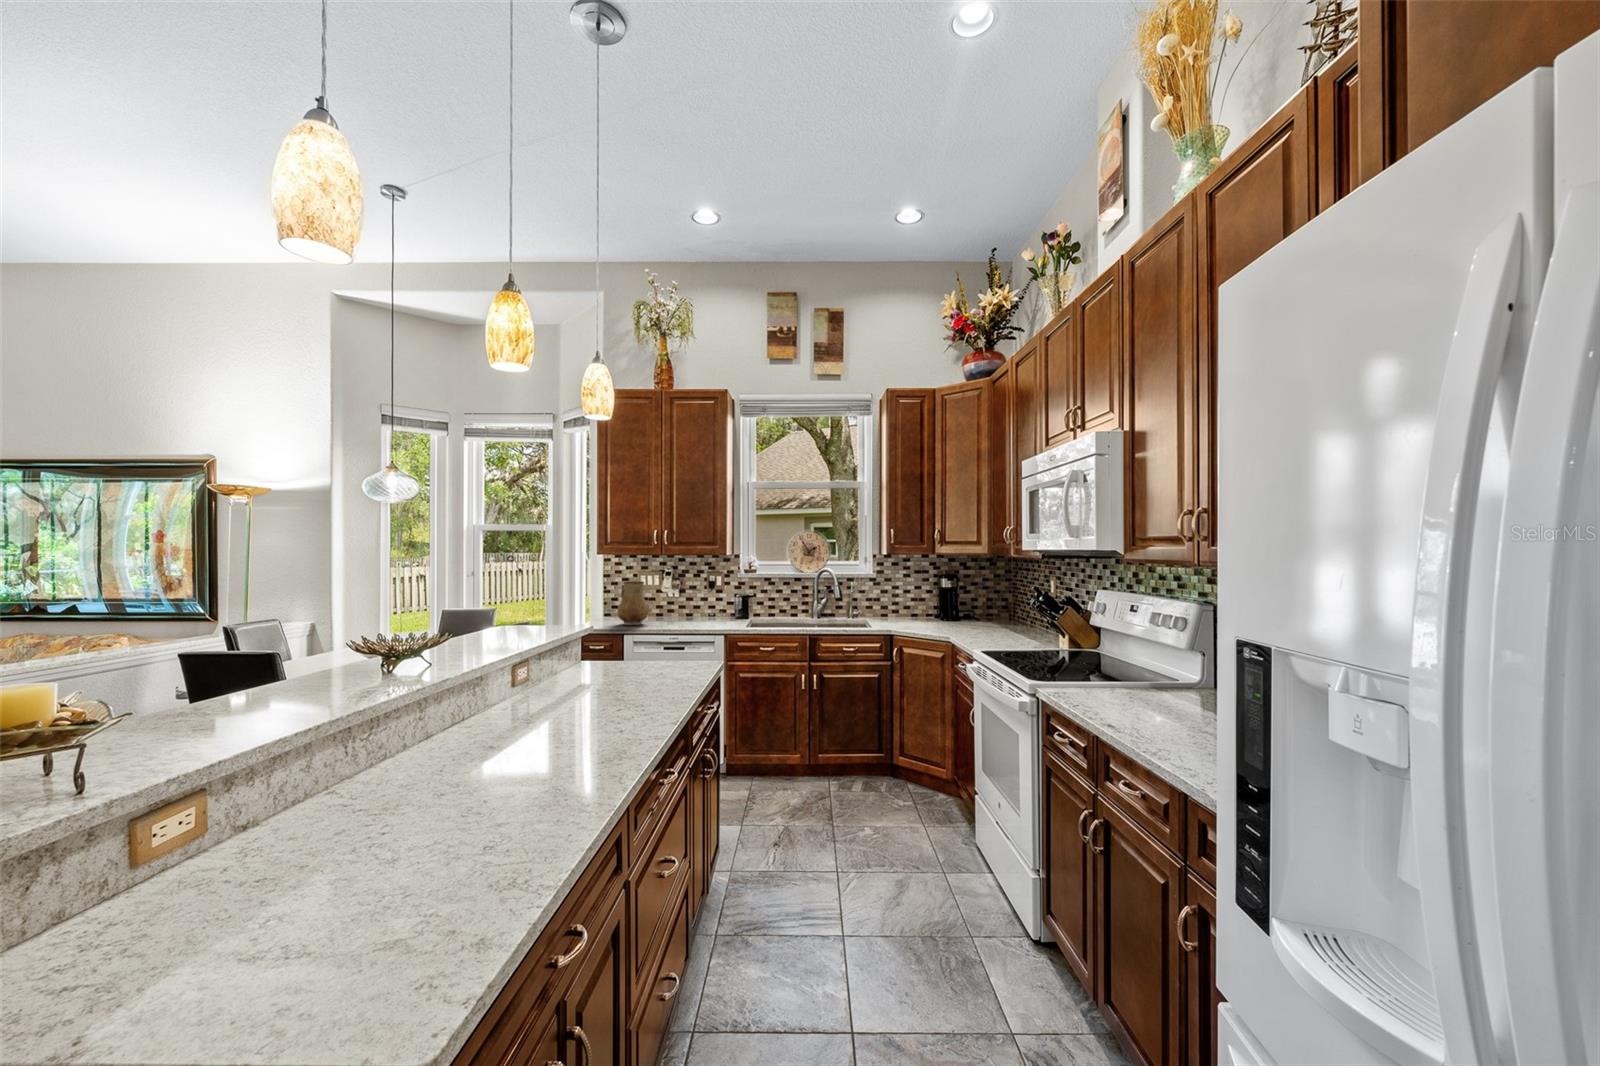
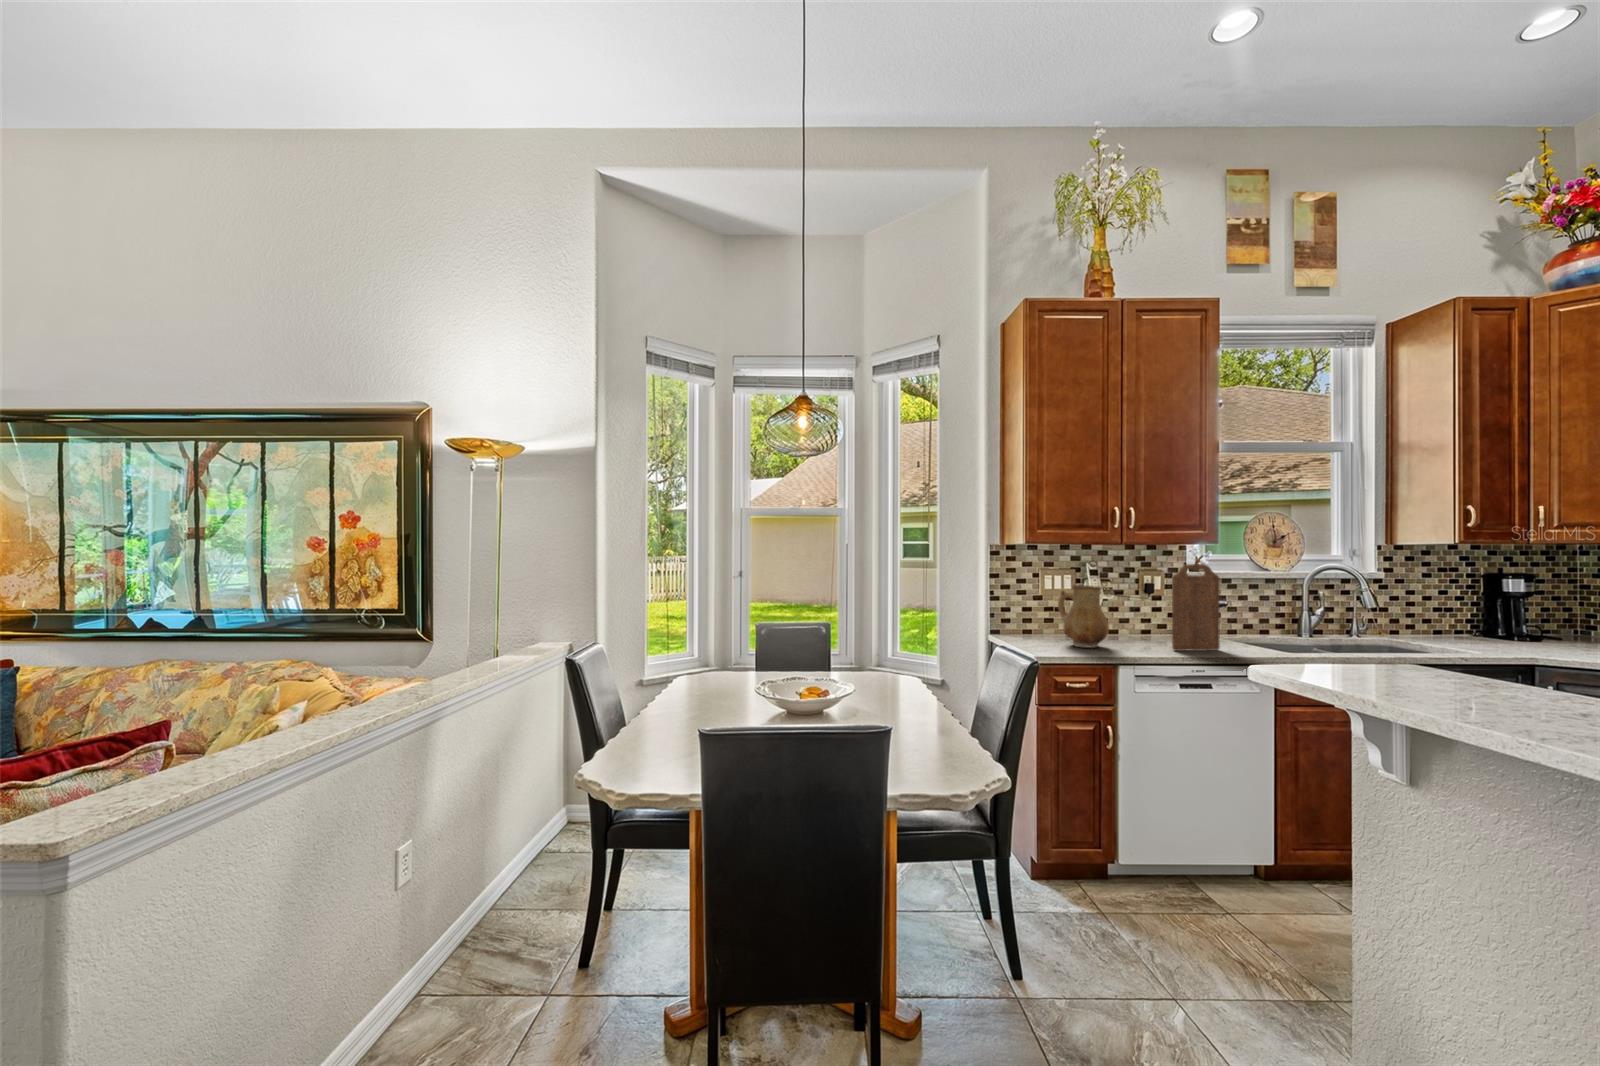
cutting board: none [686,566,722,627] -> present [1172,564,1220,651]

